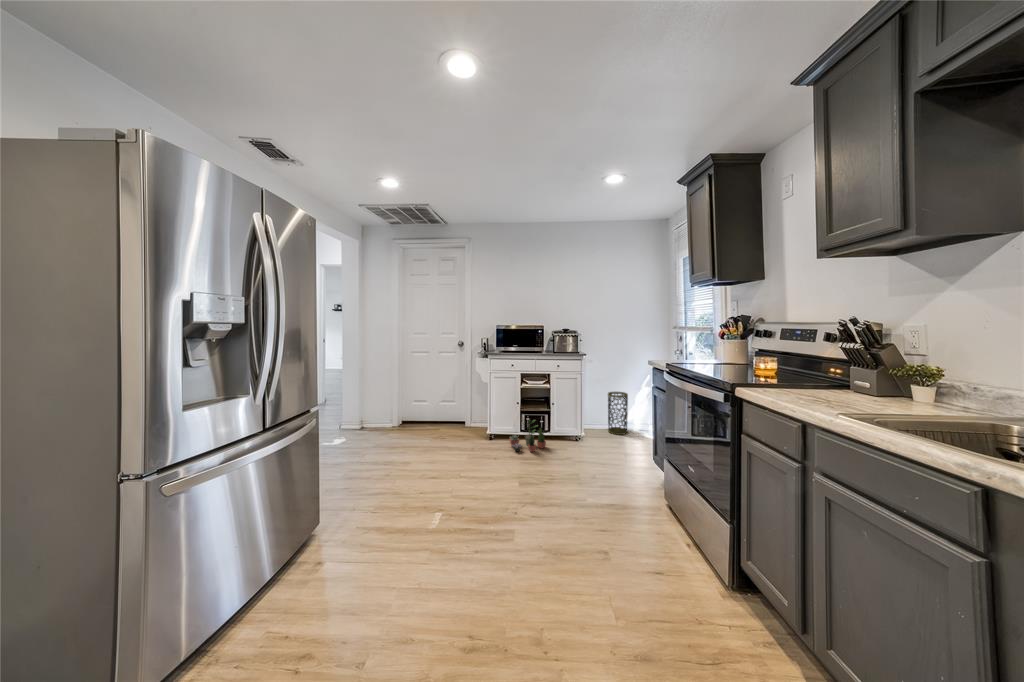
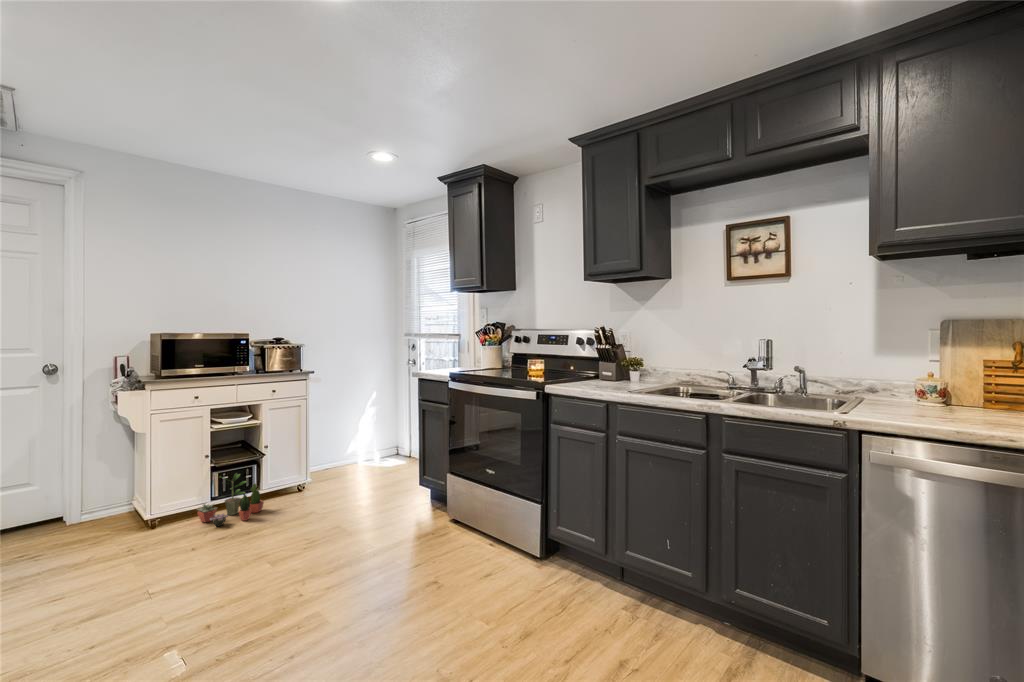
trash can: present [608,392,628,435] -> none [332,420,358,475]

